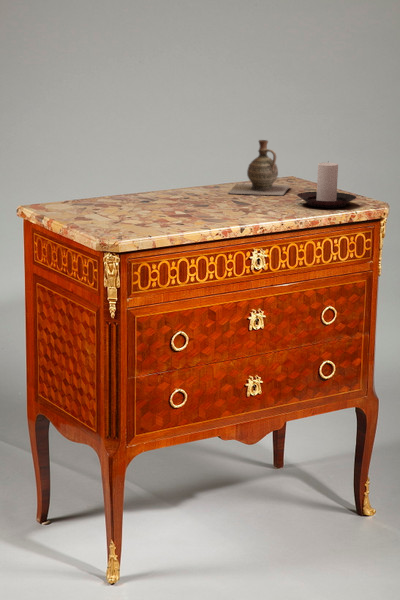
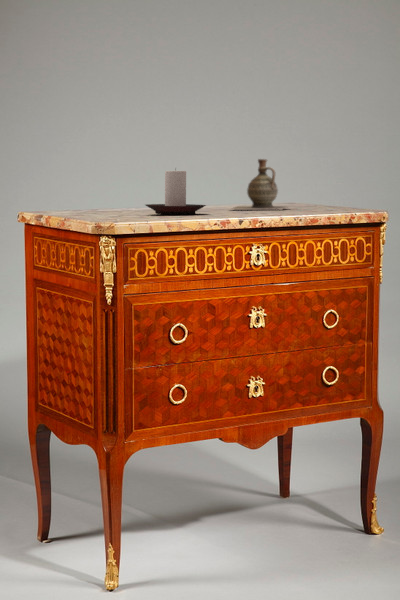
candle holder: present [297,162,356,208] -> present [146,170,206,215]

